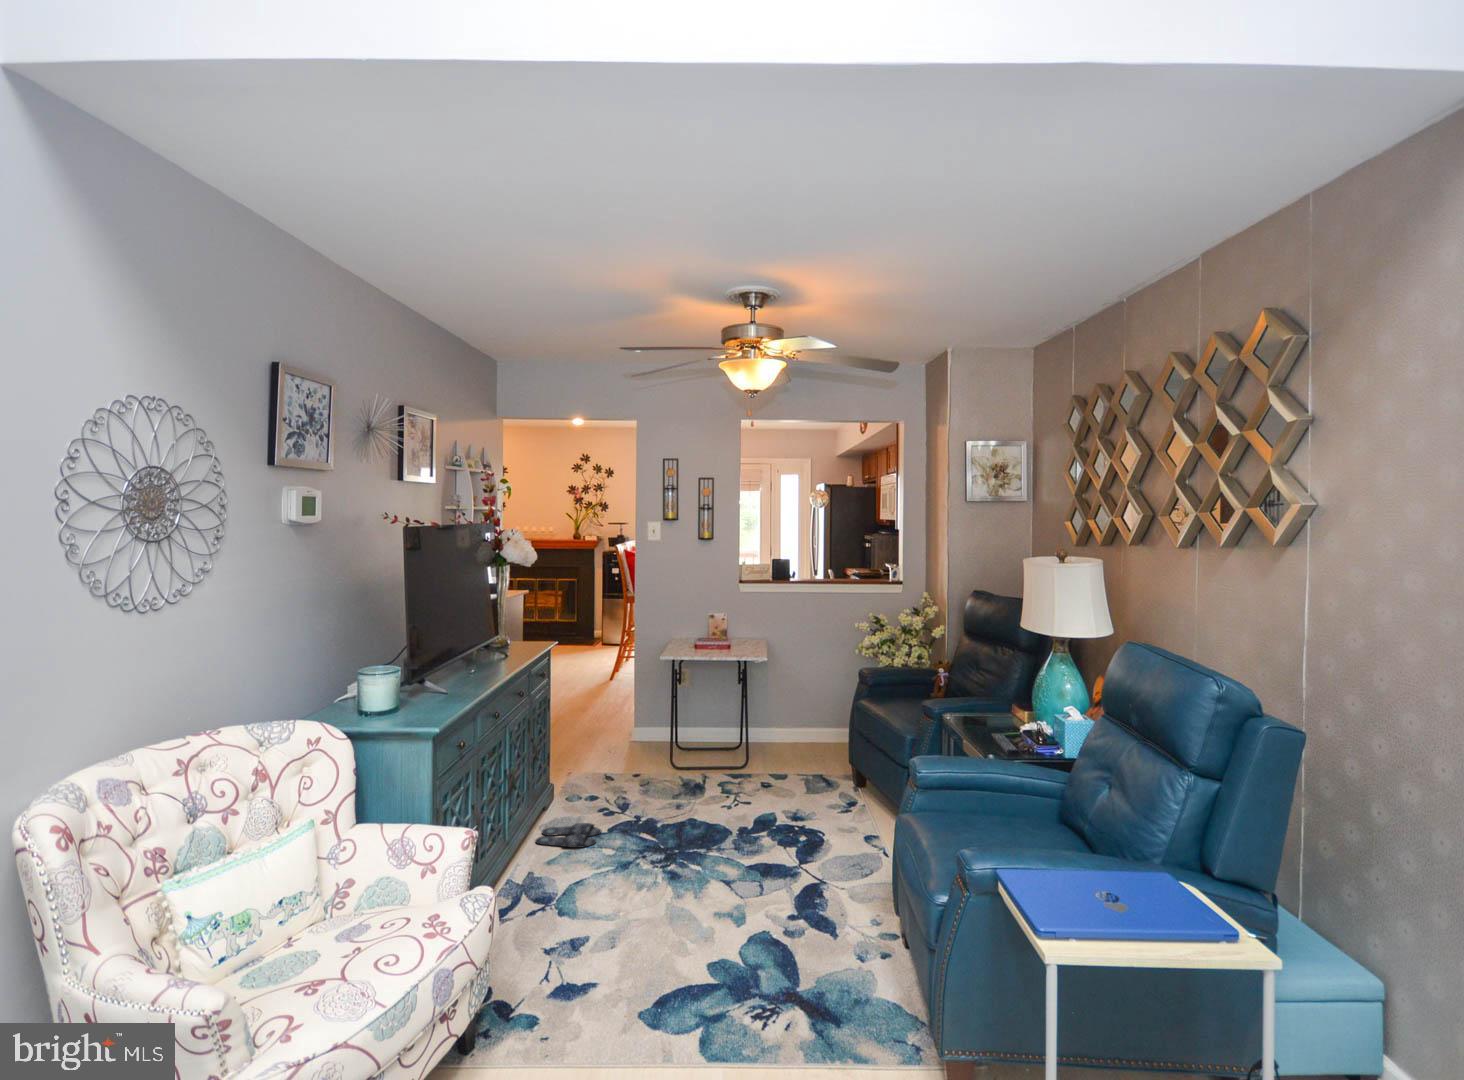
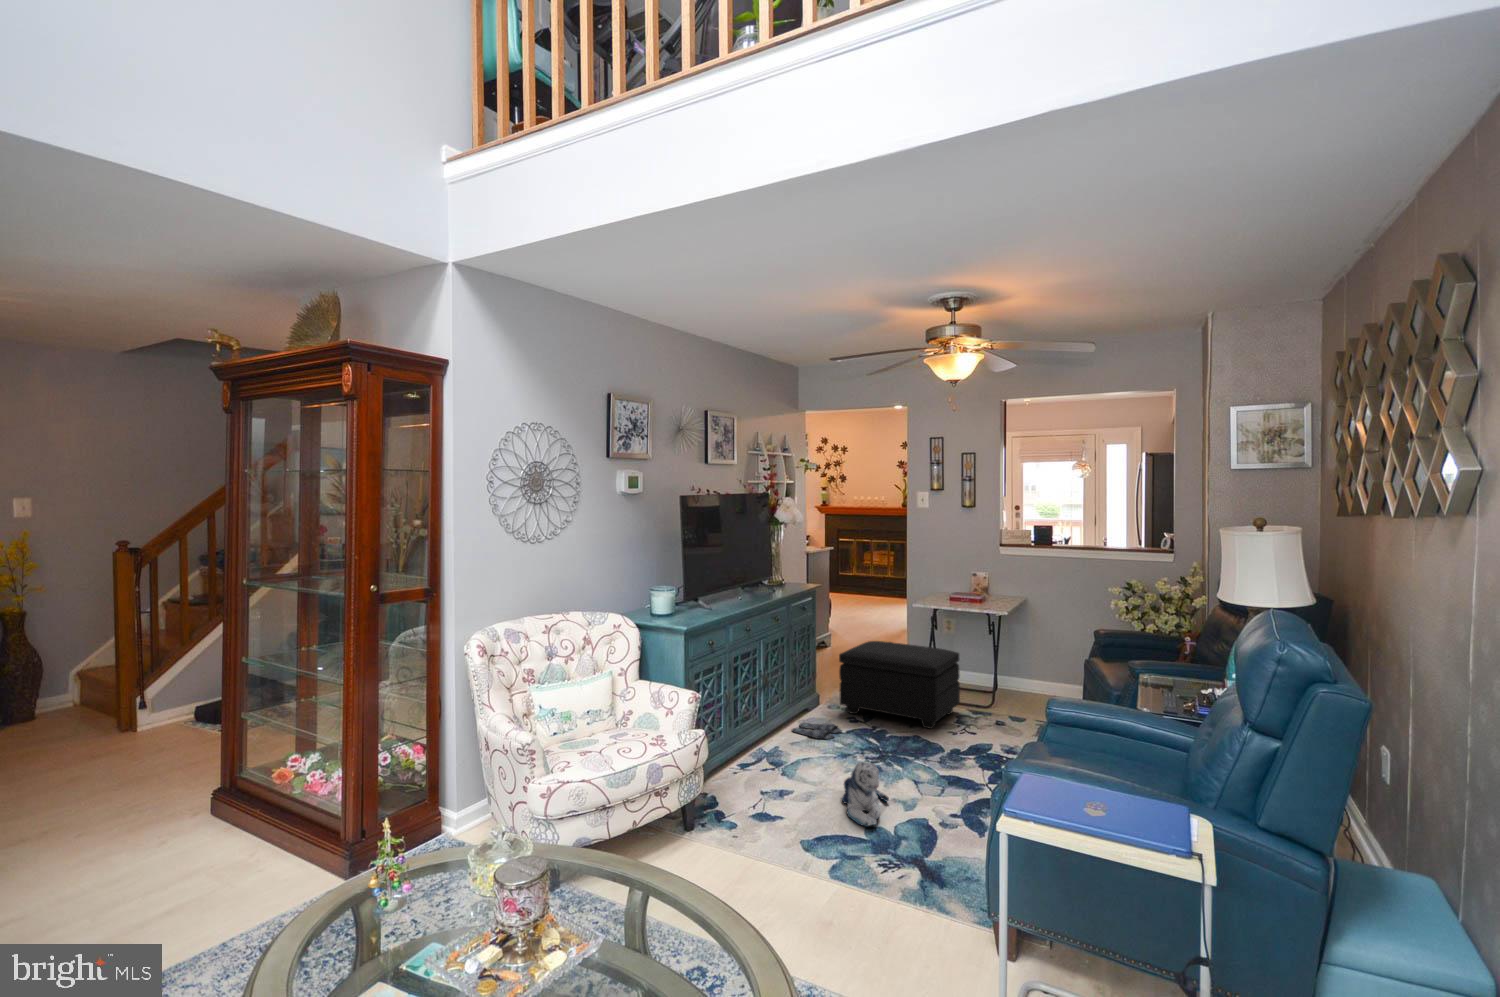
footstool: none [585,708,720,808] -> present [839,641,960,729]
plush toy: none [655,877,720,966] -> present [841,762,889,827]

